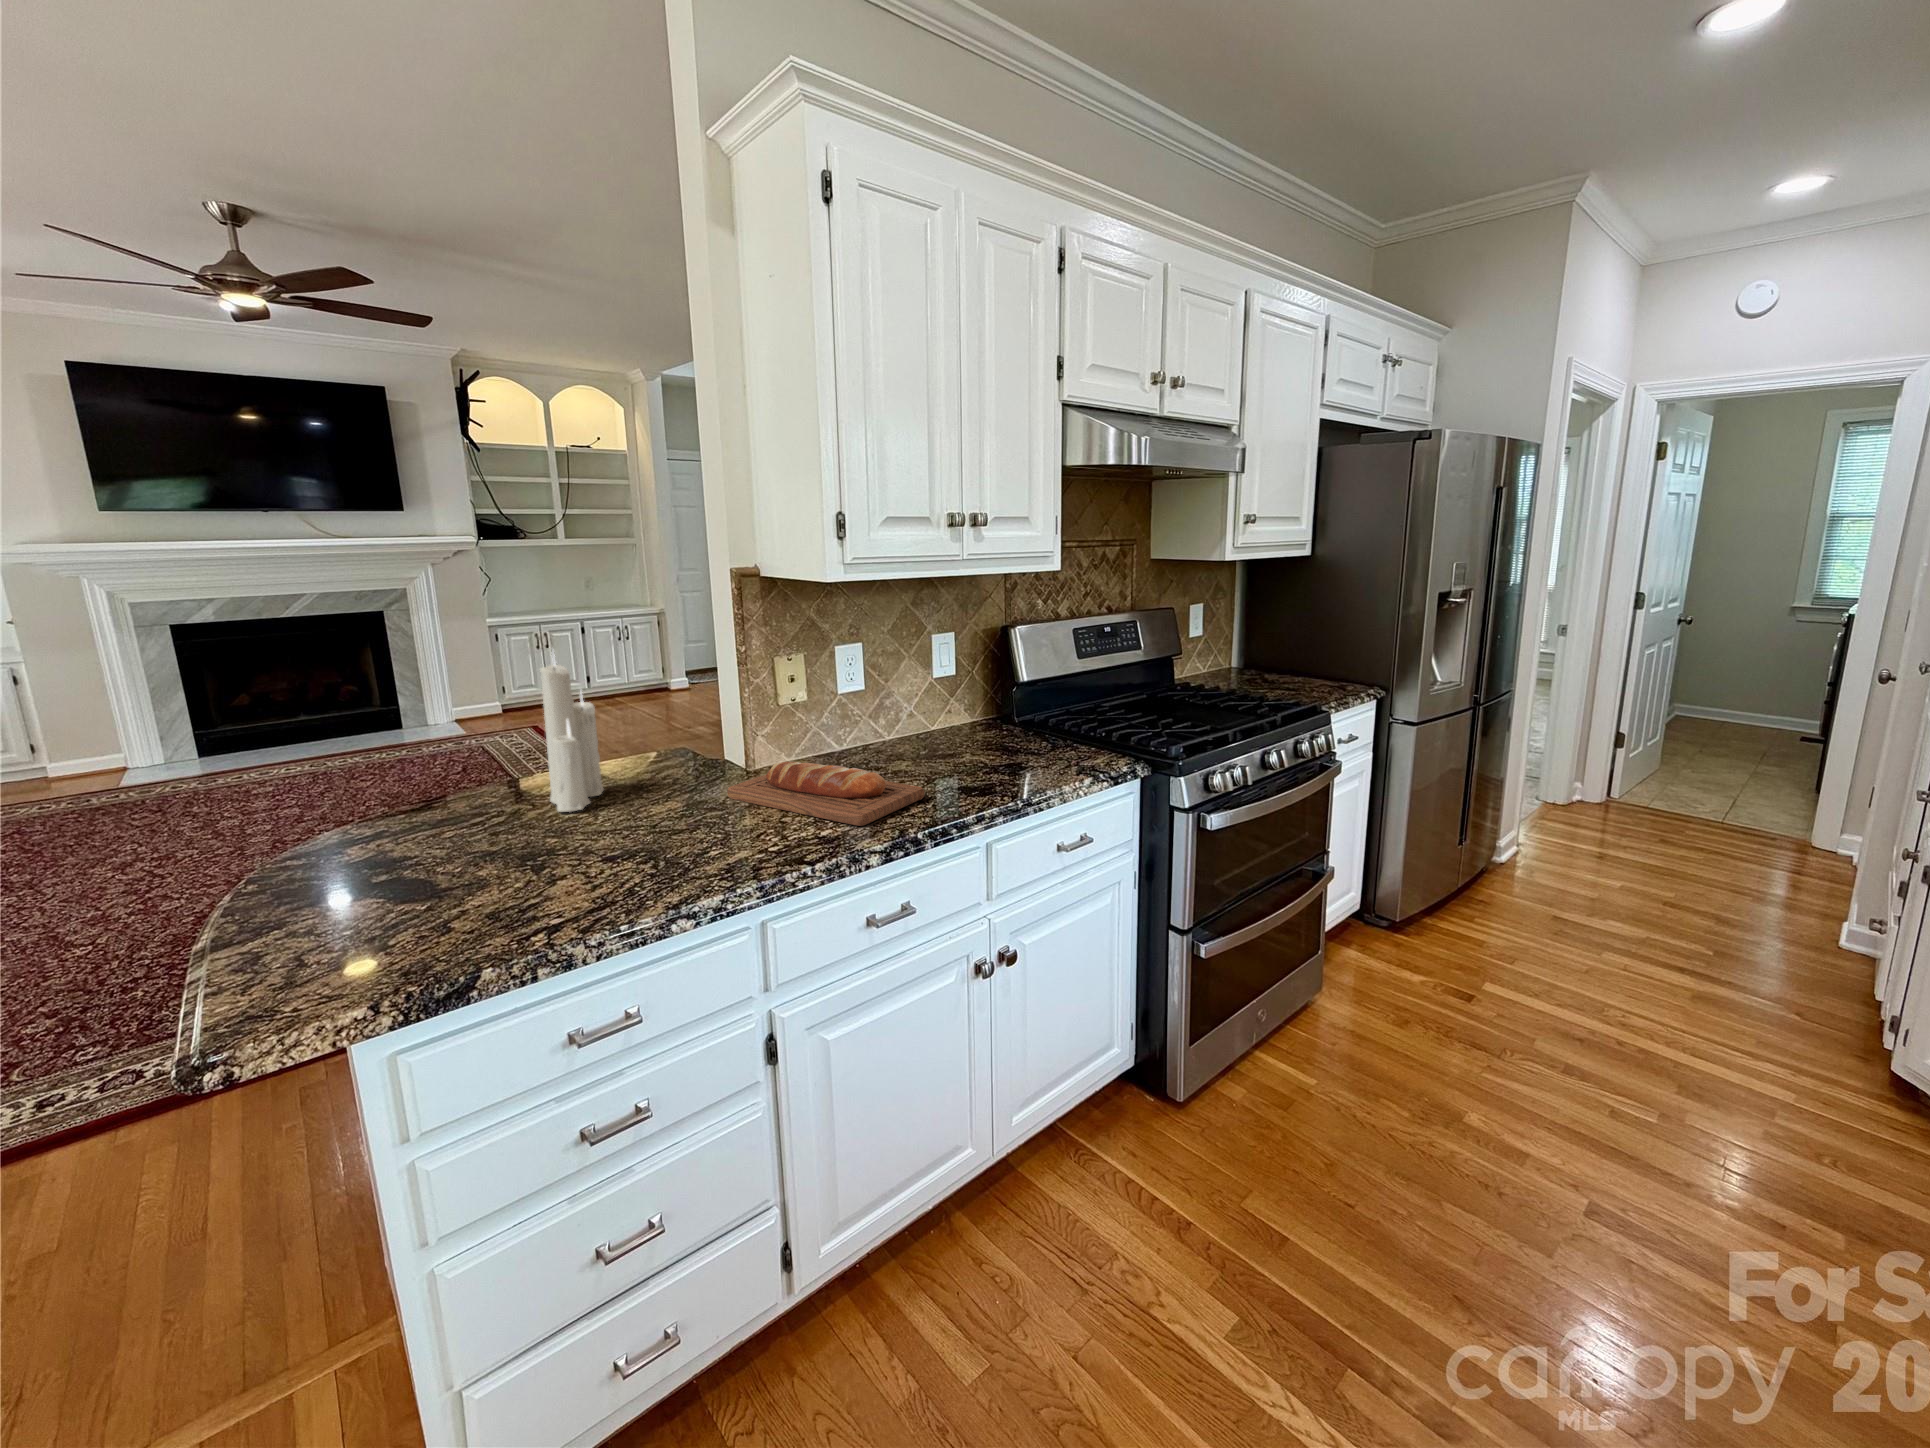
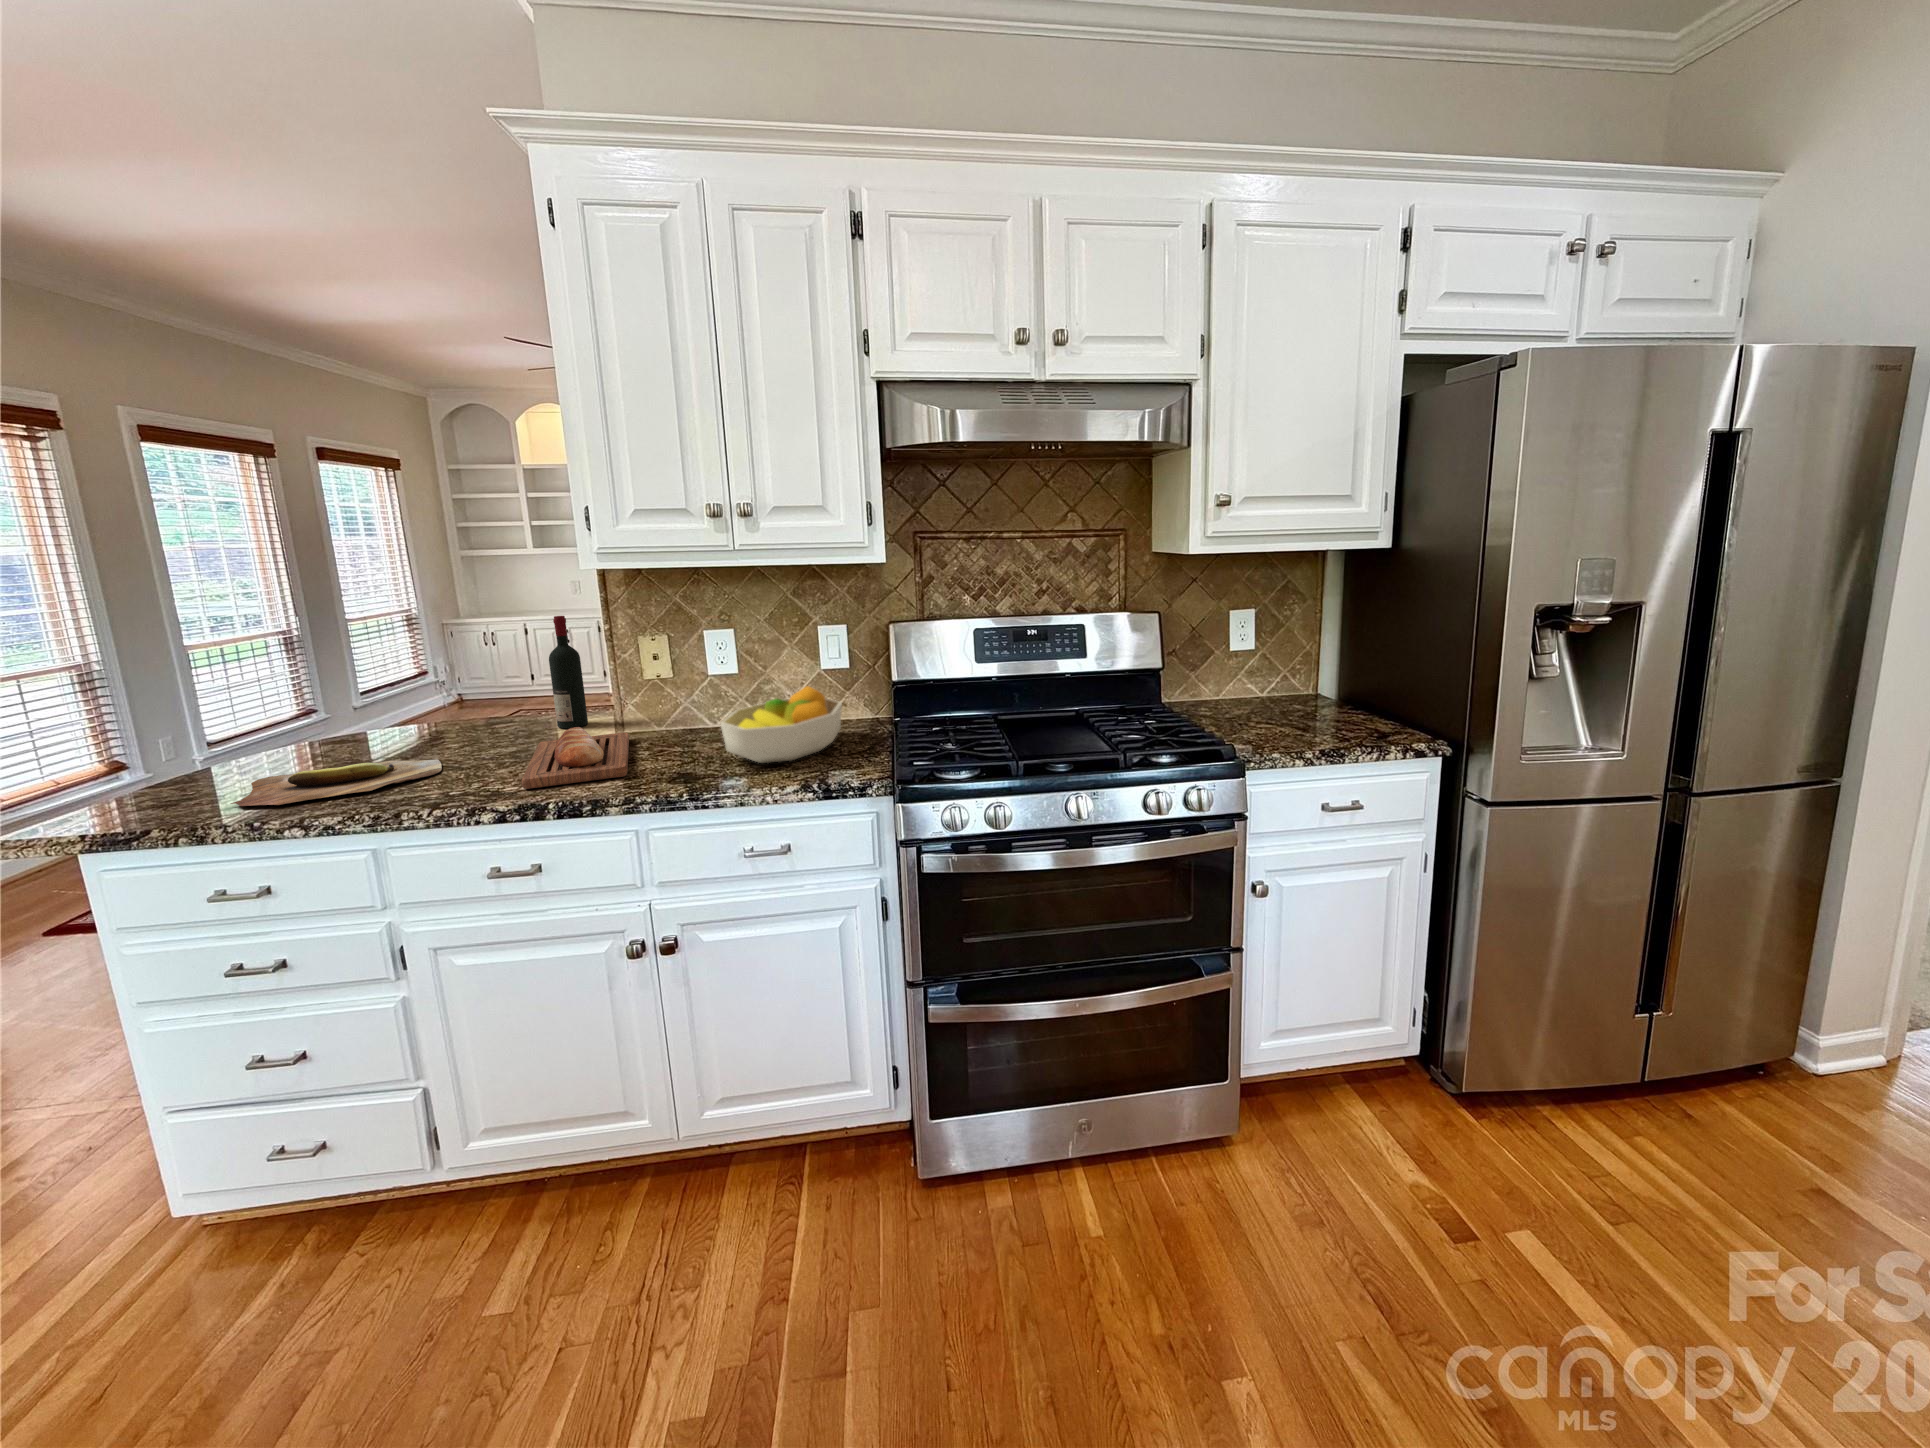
wine bottle: none [647,636,689,777] -> present [549,616,588,728]
candle: present [541,652,604,812] -> none [439,614,508,743]
fruit bowl: none [936,692,1045,768] -> present [720,686,842,763]
cutting board: none [444,826,694,917] -> present [231,759,442,806]

